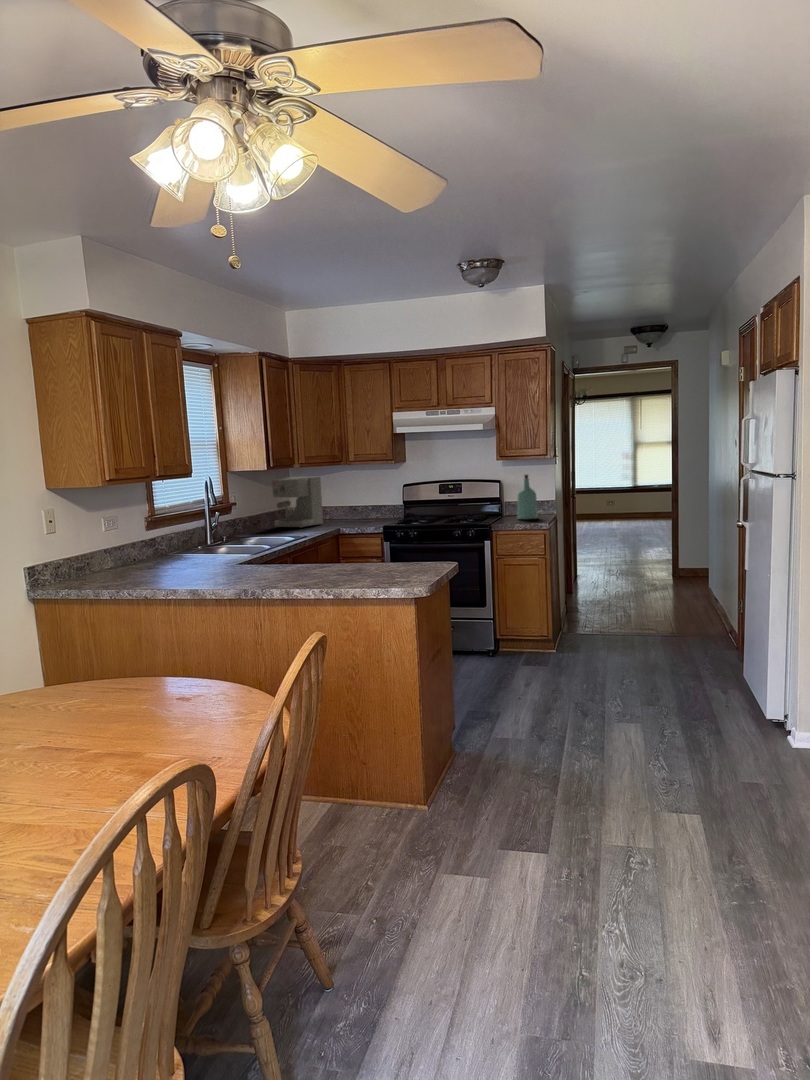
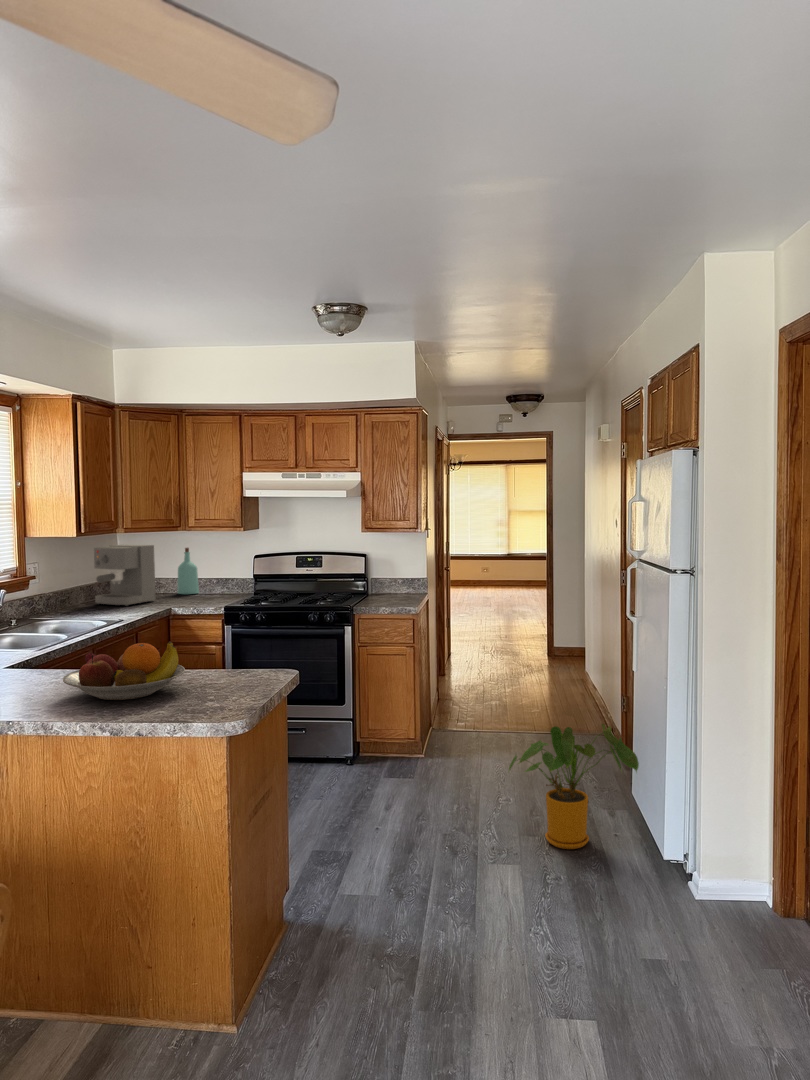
bottle: present [517,475,538,519] -> present [177,548,199,594]
fruit bowl: none [294,535,379,576] -> present [63,642,185,700]
house plant: none [632,613,747,716] -> present [509,724,639,849]

